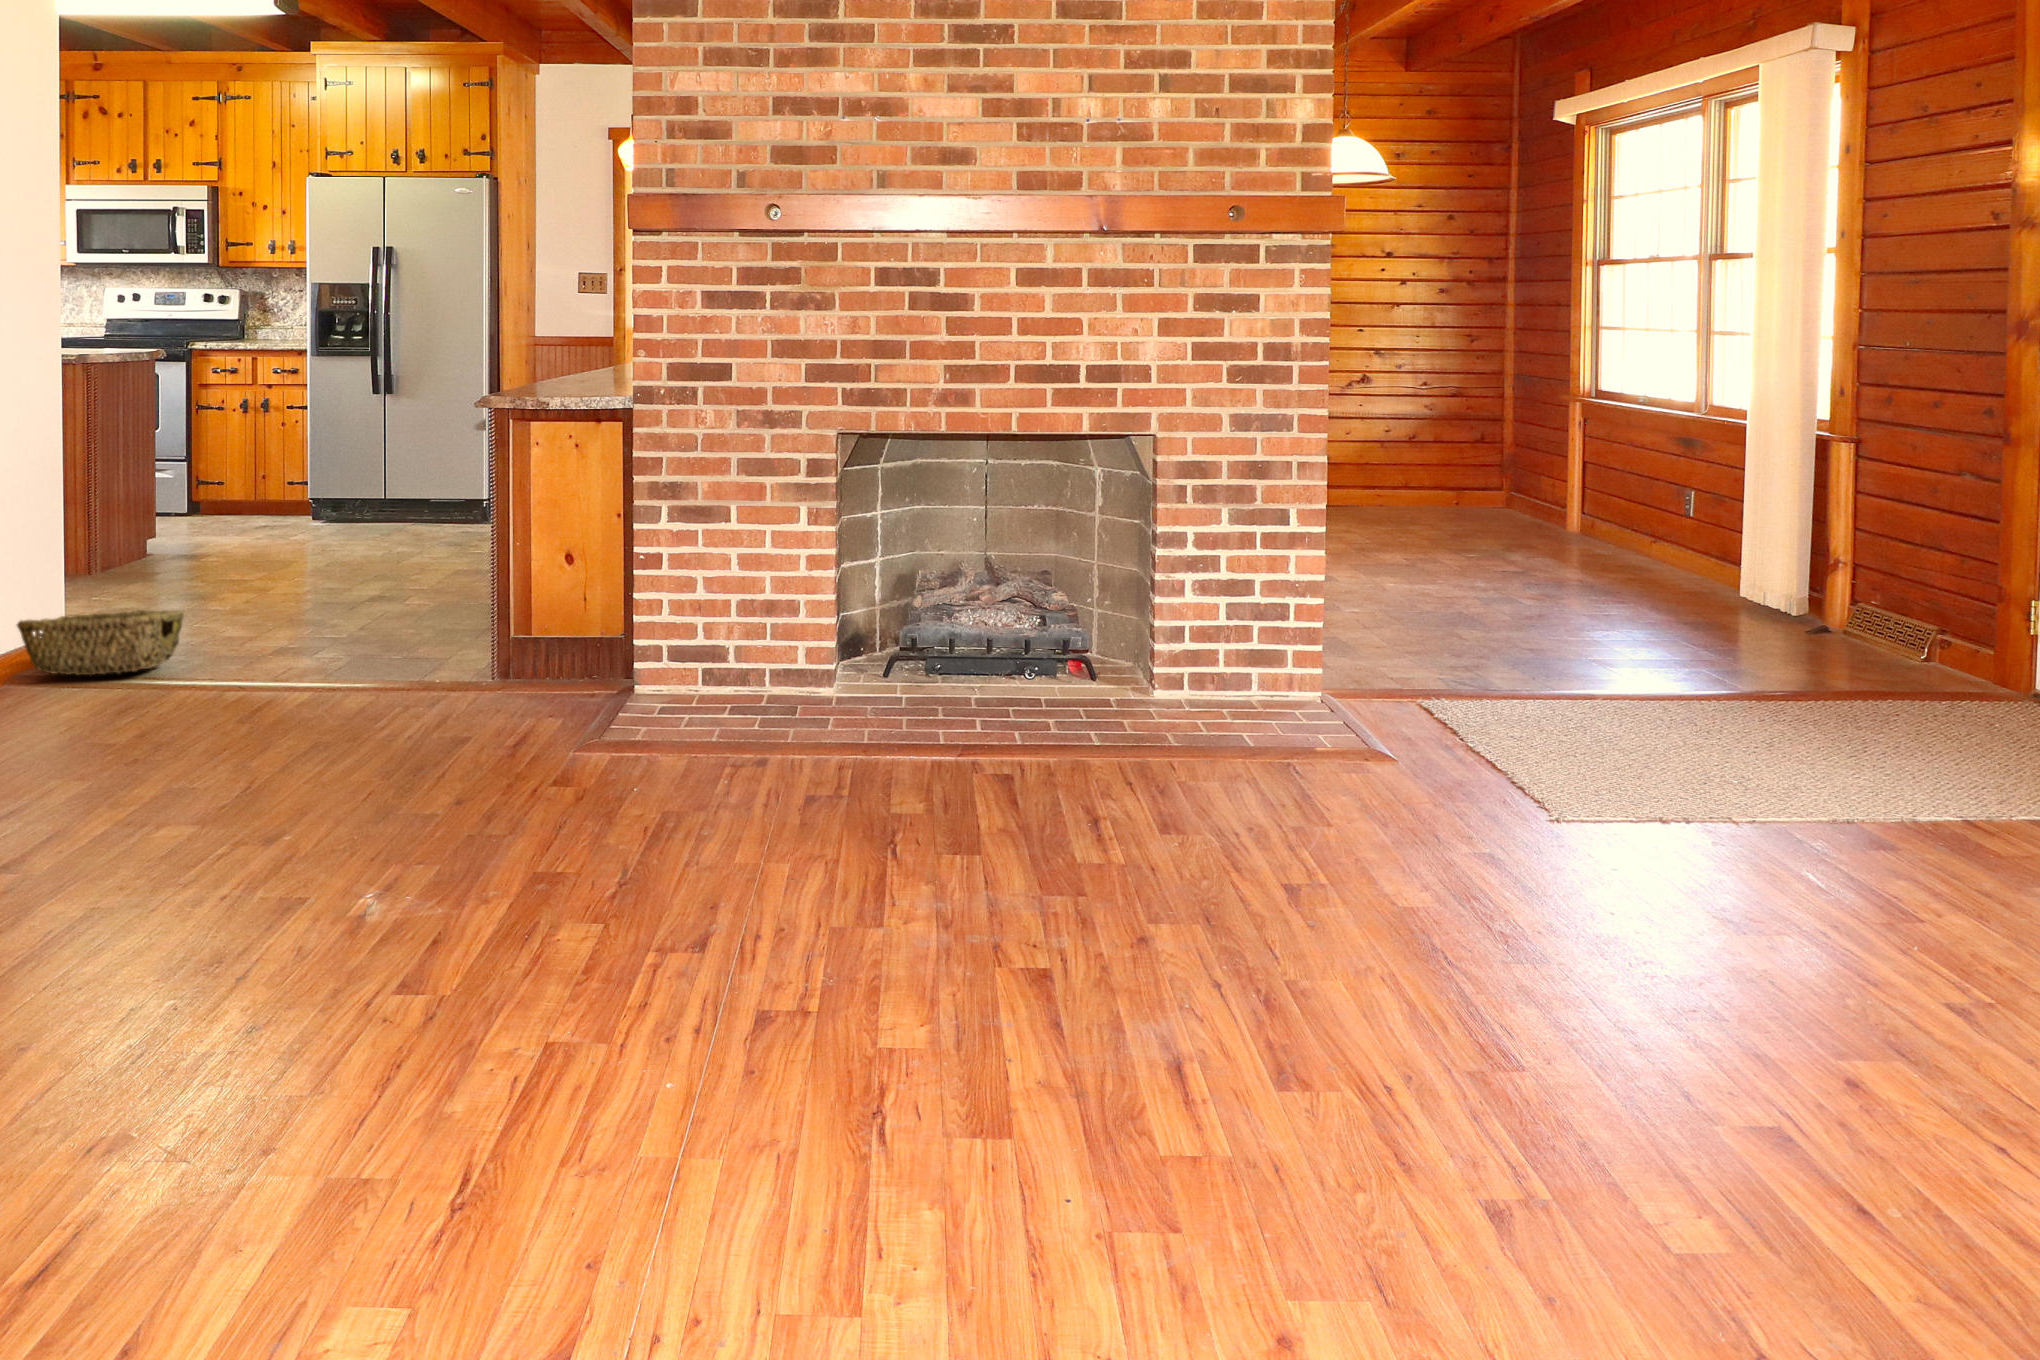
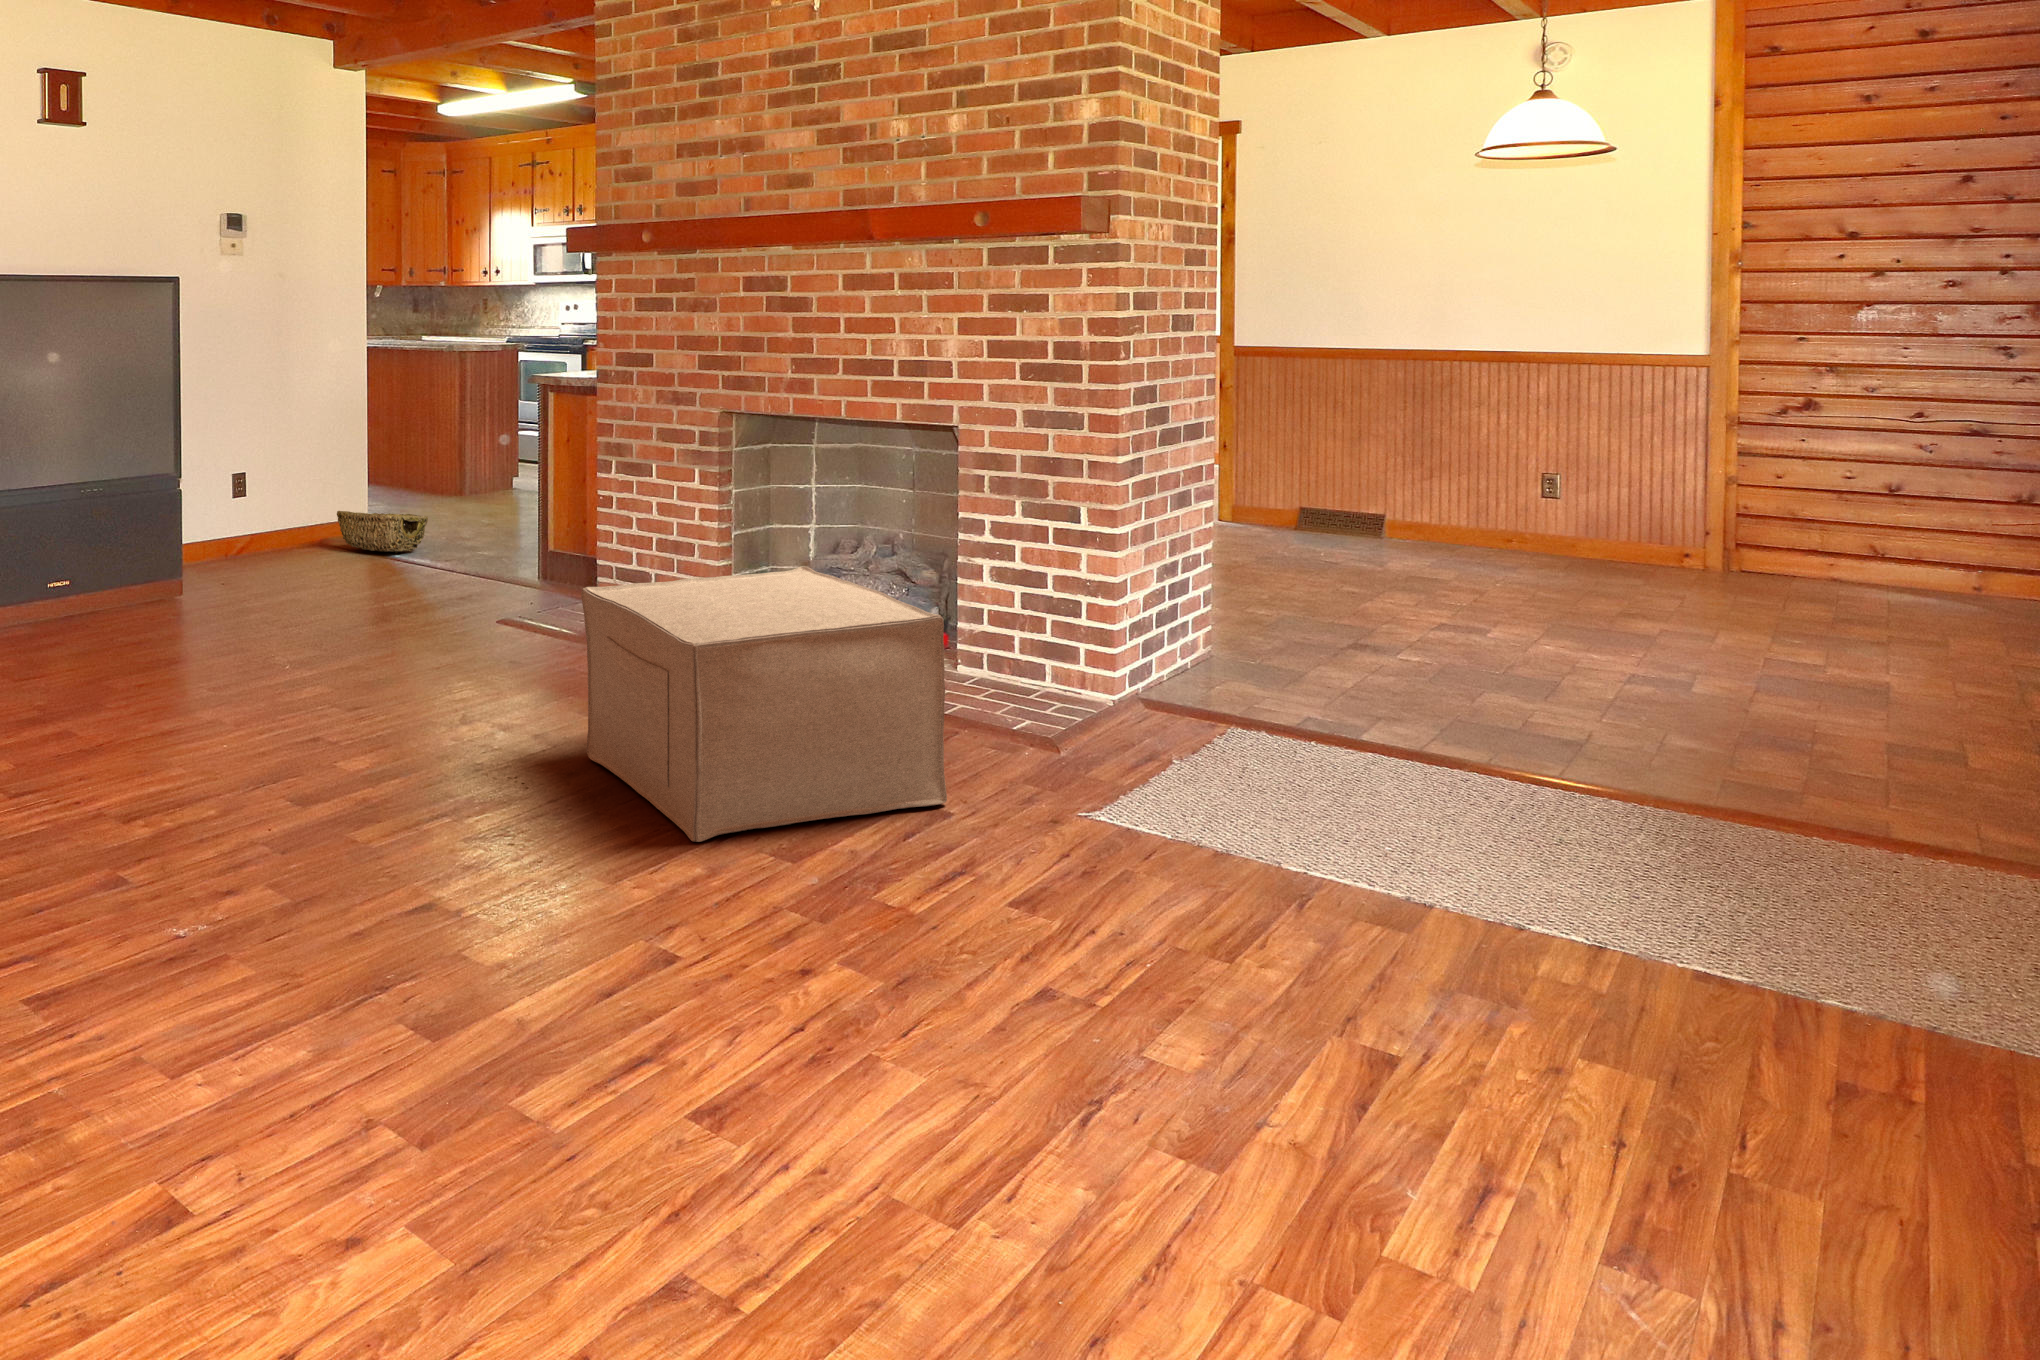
ottoman: none [1087,607,1476,967] -> present [581,566,947,842]

